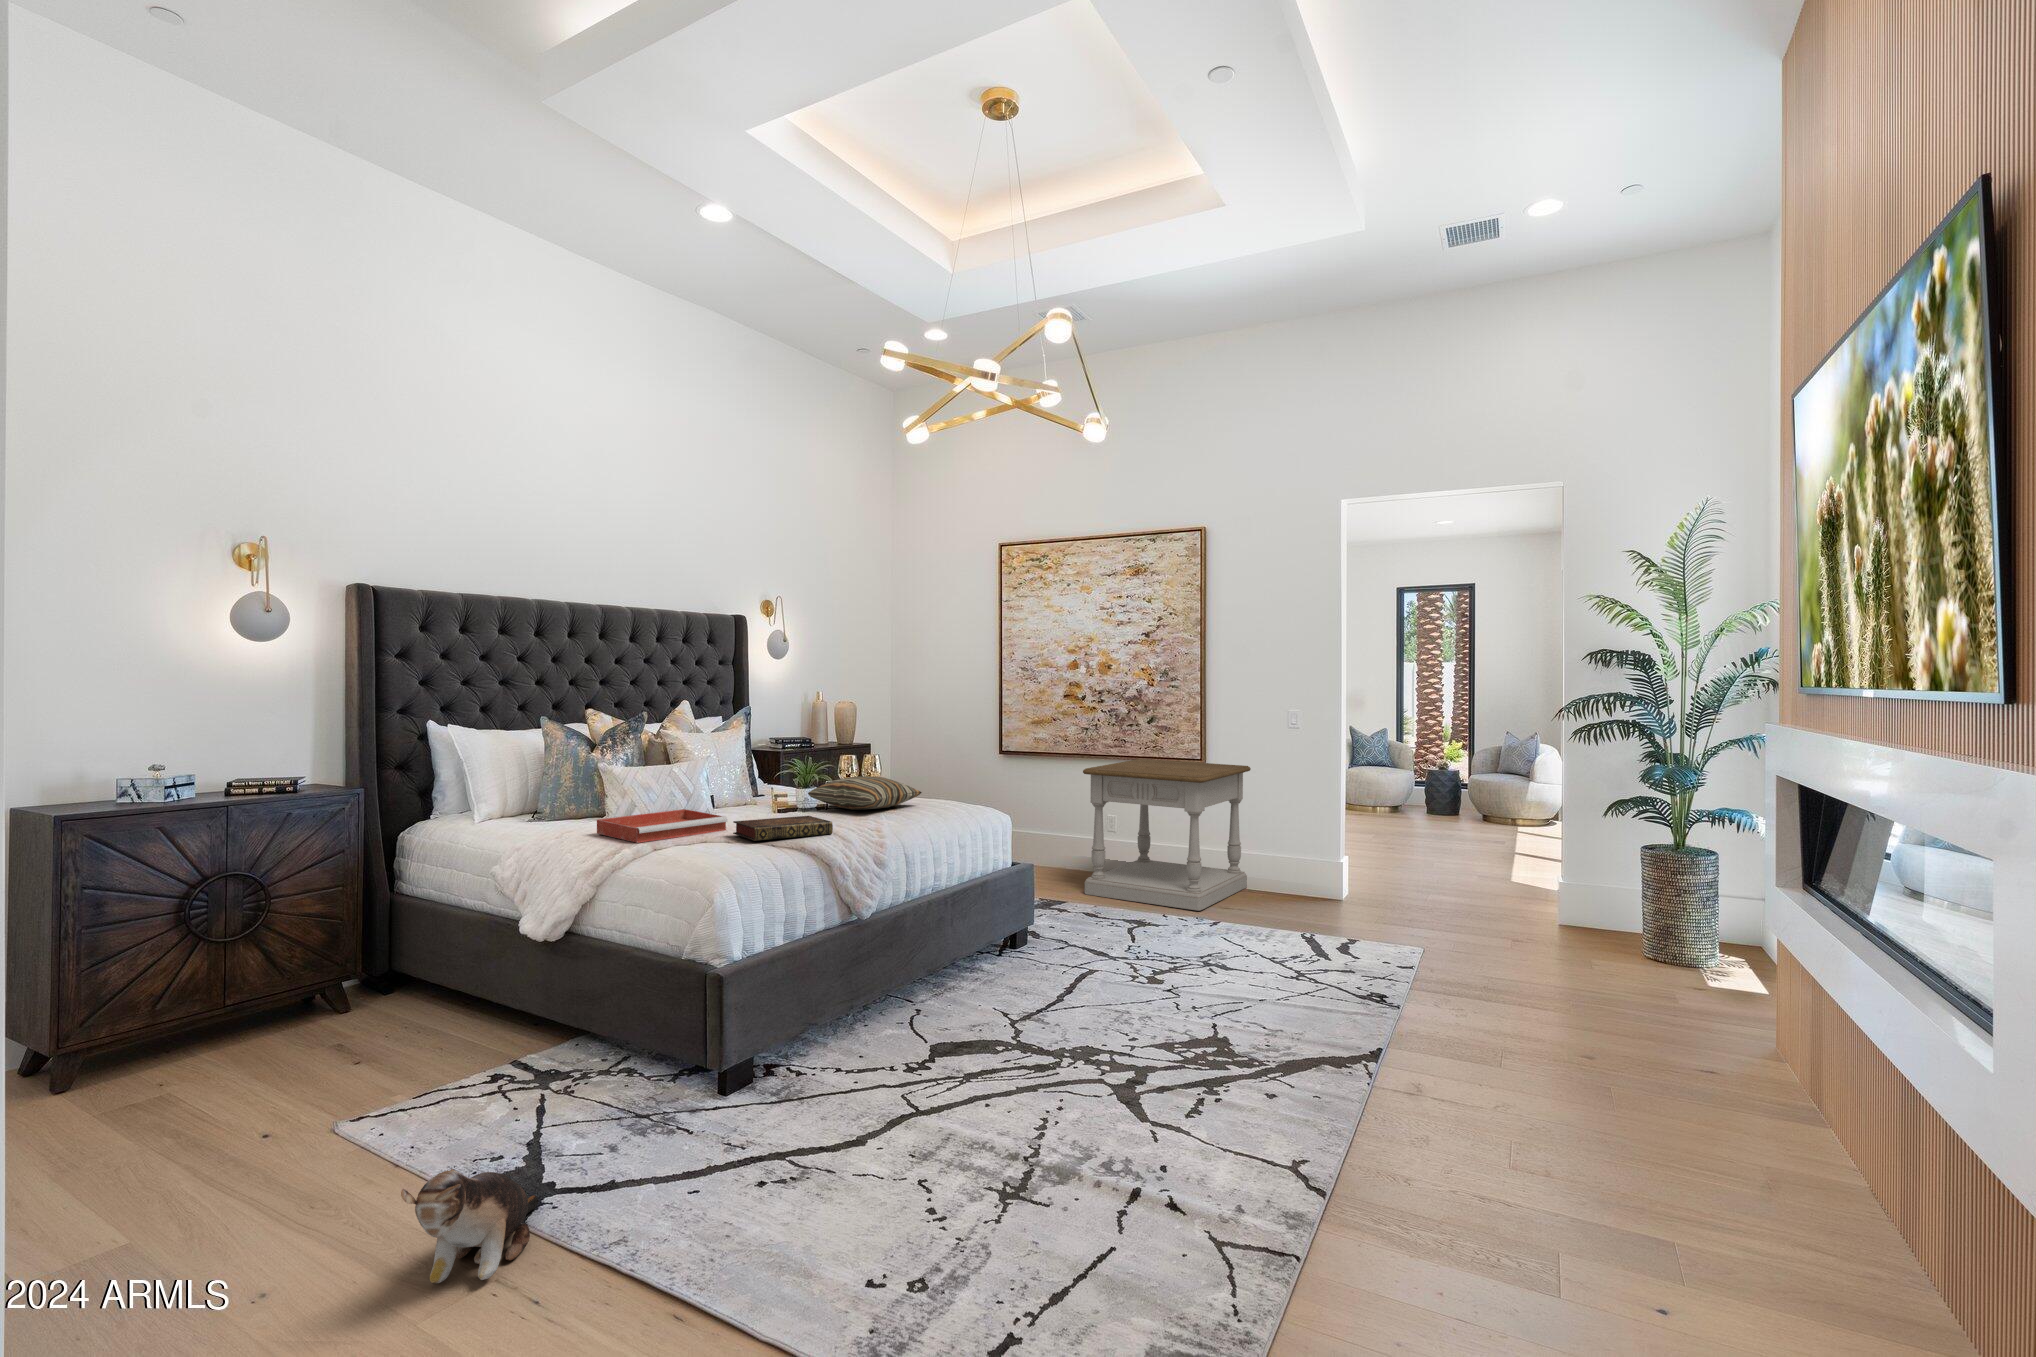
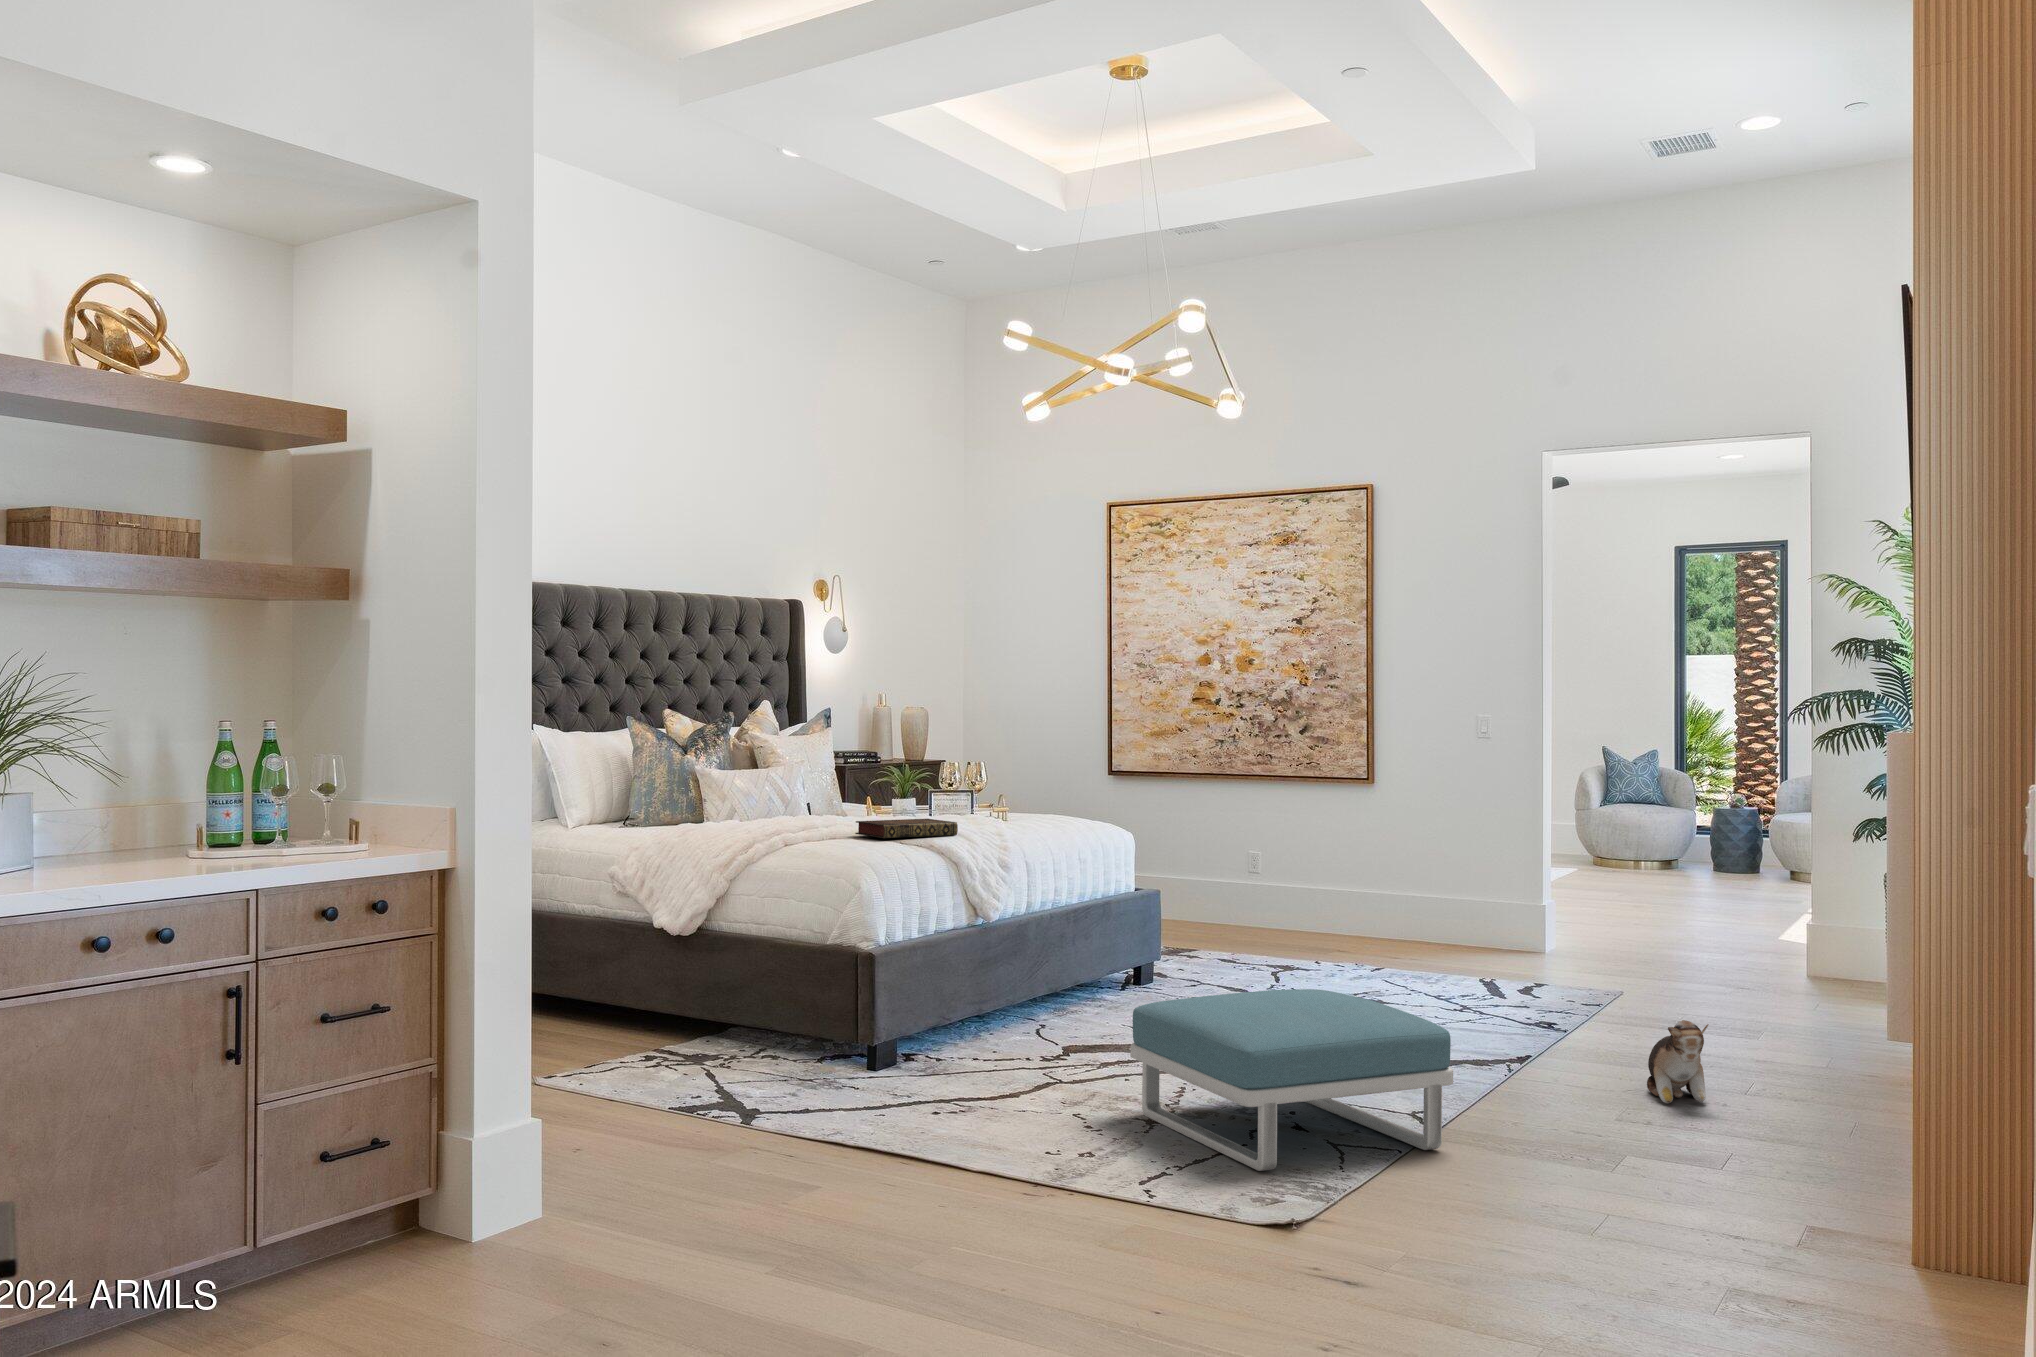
side table: present [1083,759,1251,911] -> none [1218,779,1428,956]
pillow: present [808,776,922,810] -> none [914,783,1038,819]
tray: present [597,809,728,843] -> none [712,814,844,840]
footstool: none [984,1015,1352,1302] -> present [1130,989,1453,1171]
plush toy: present [401,1169,539,1284] -> present [1647,1020,1708,1104]

